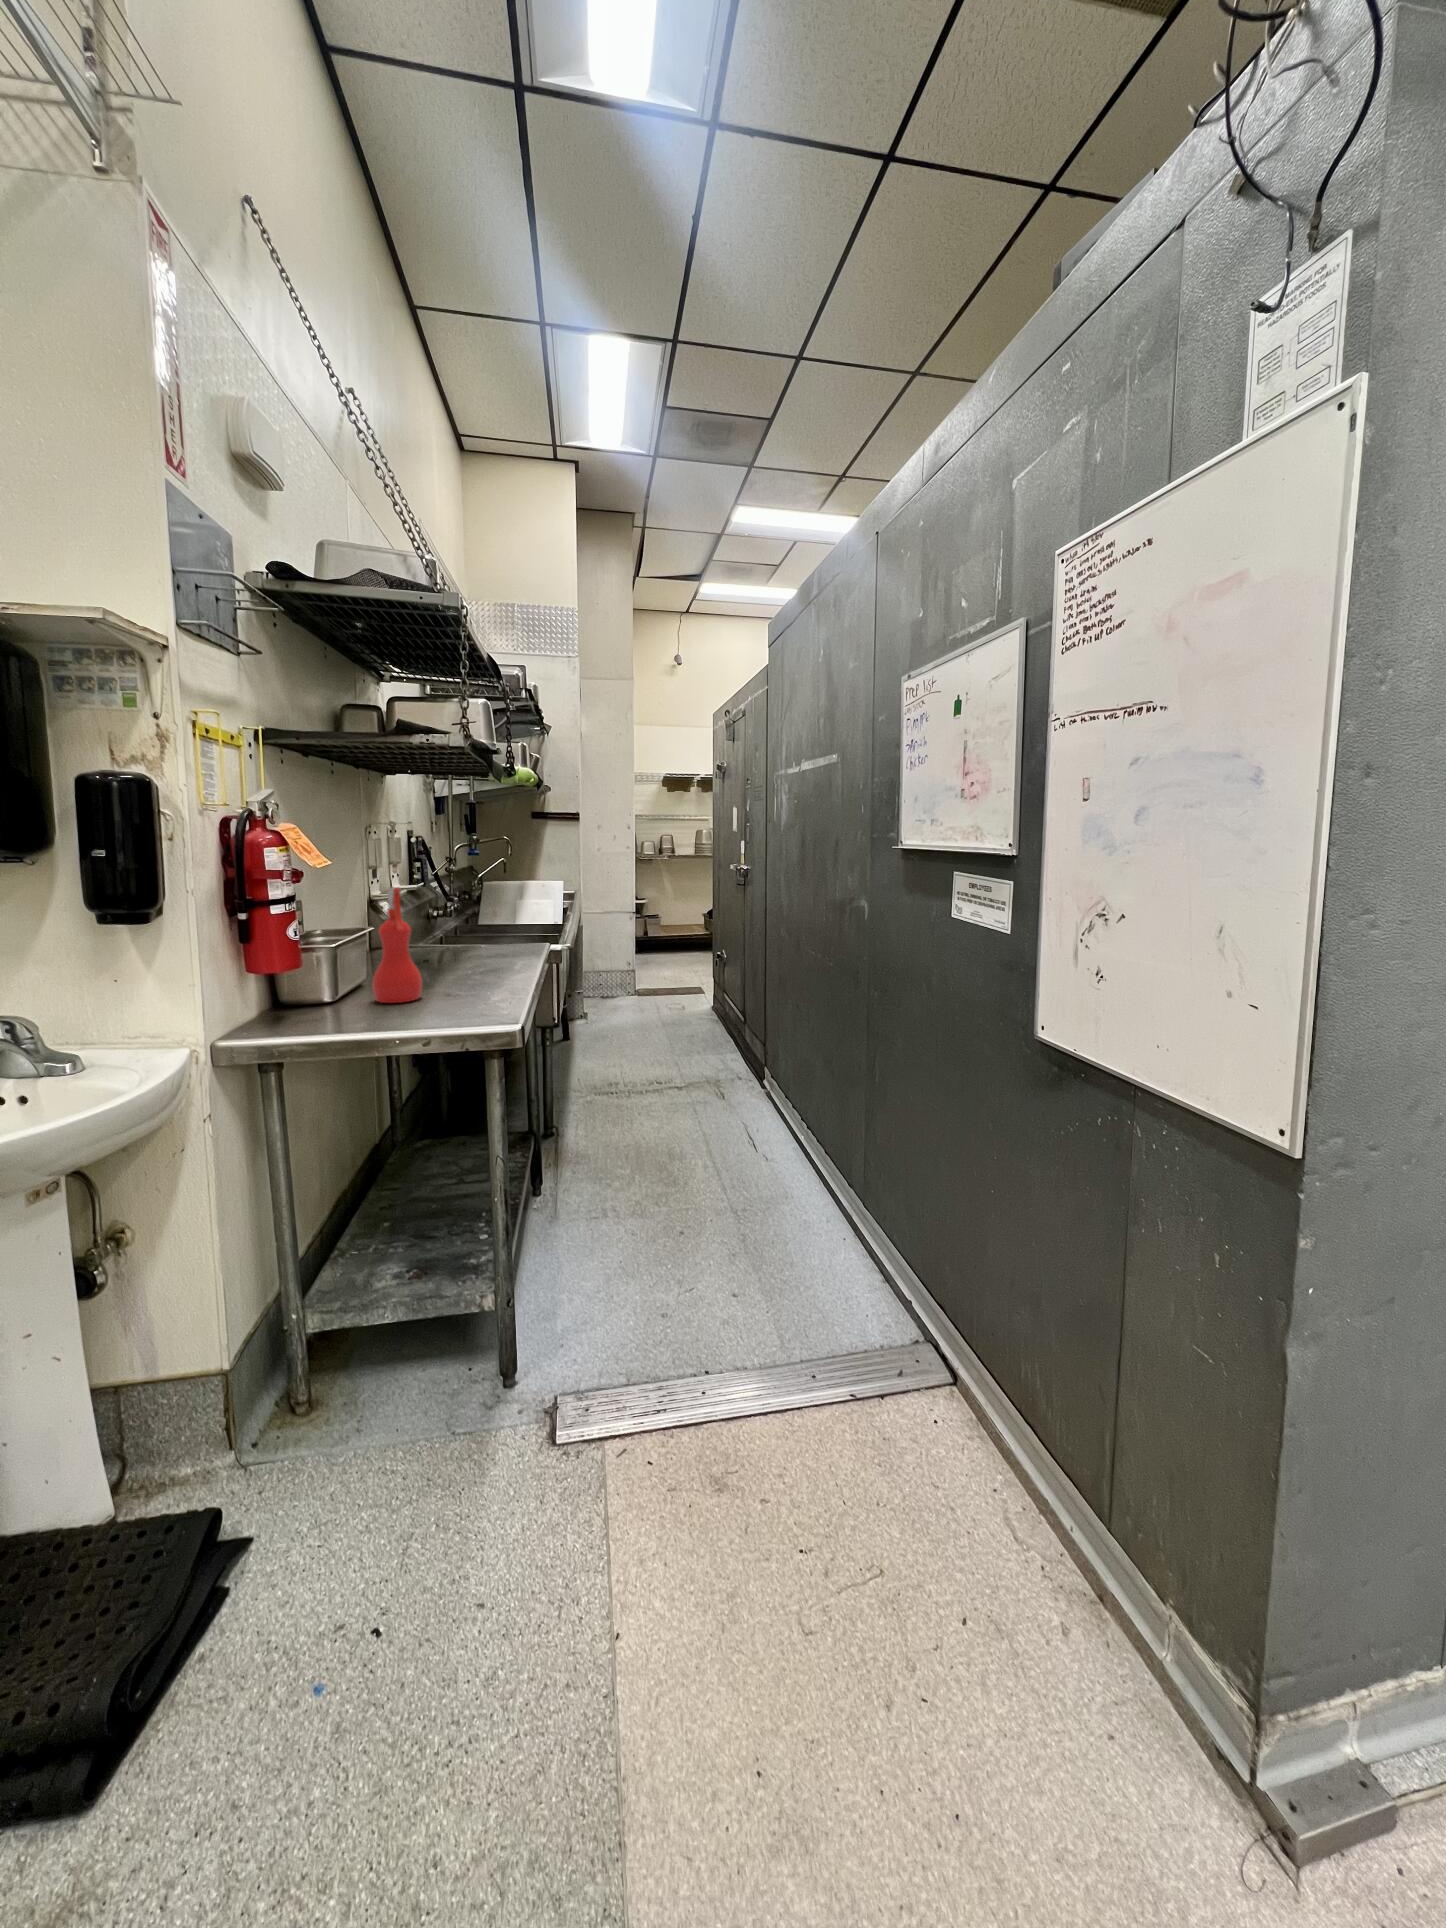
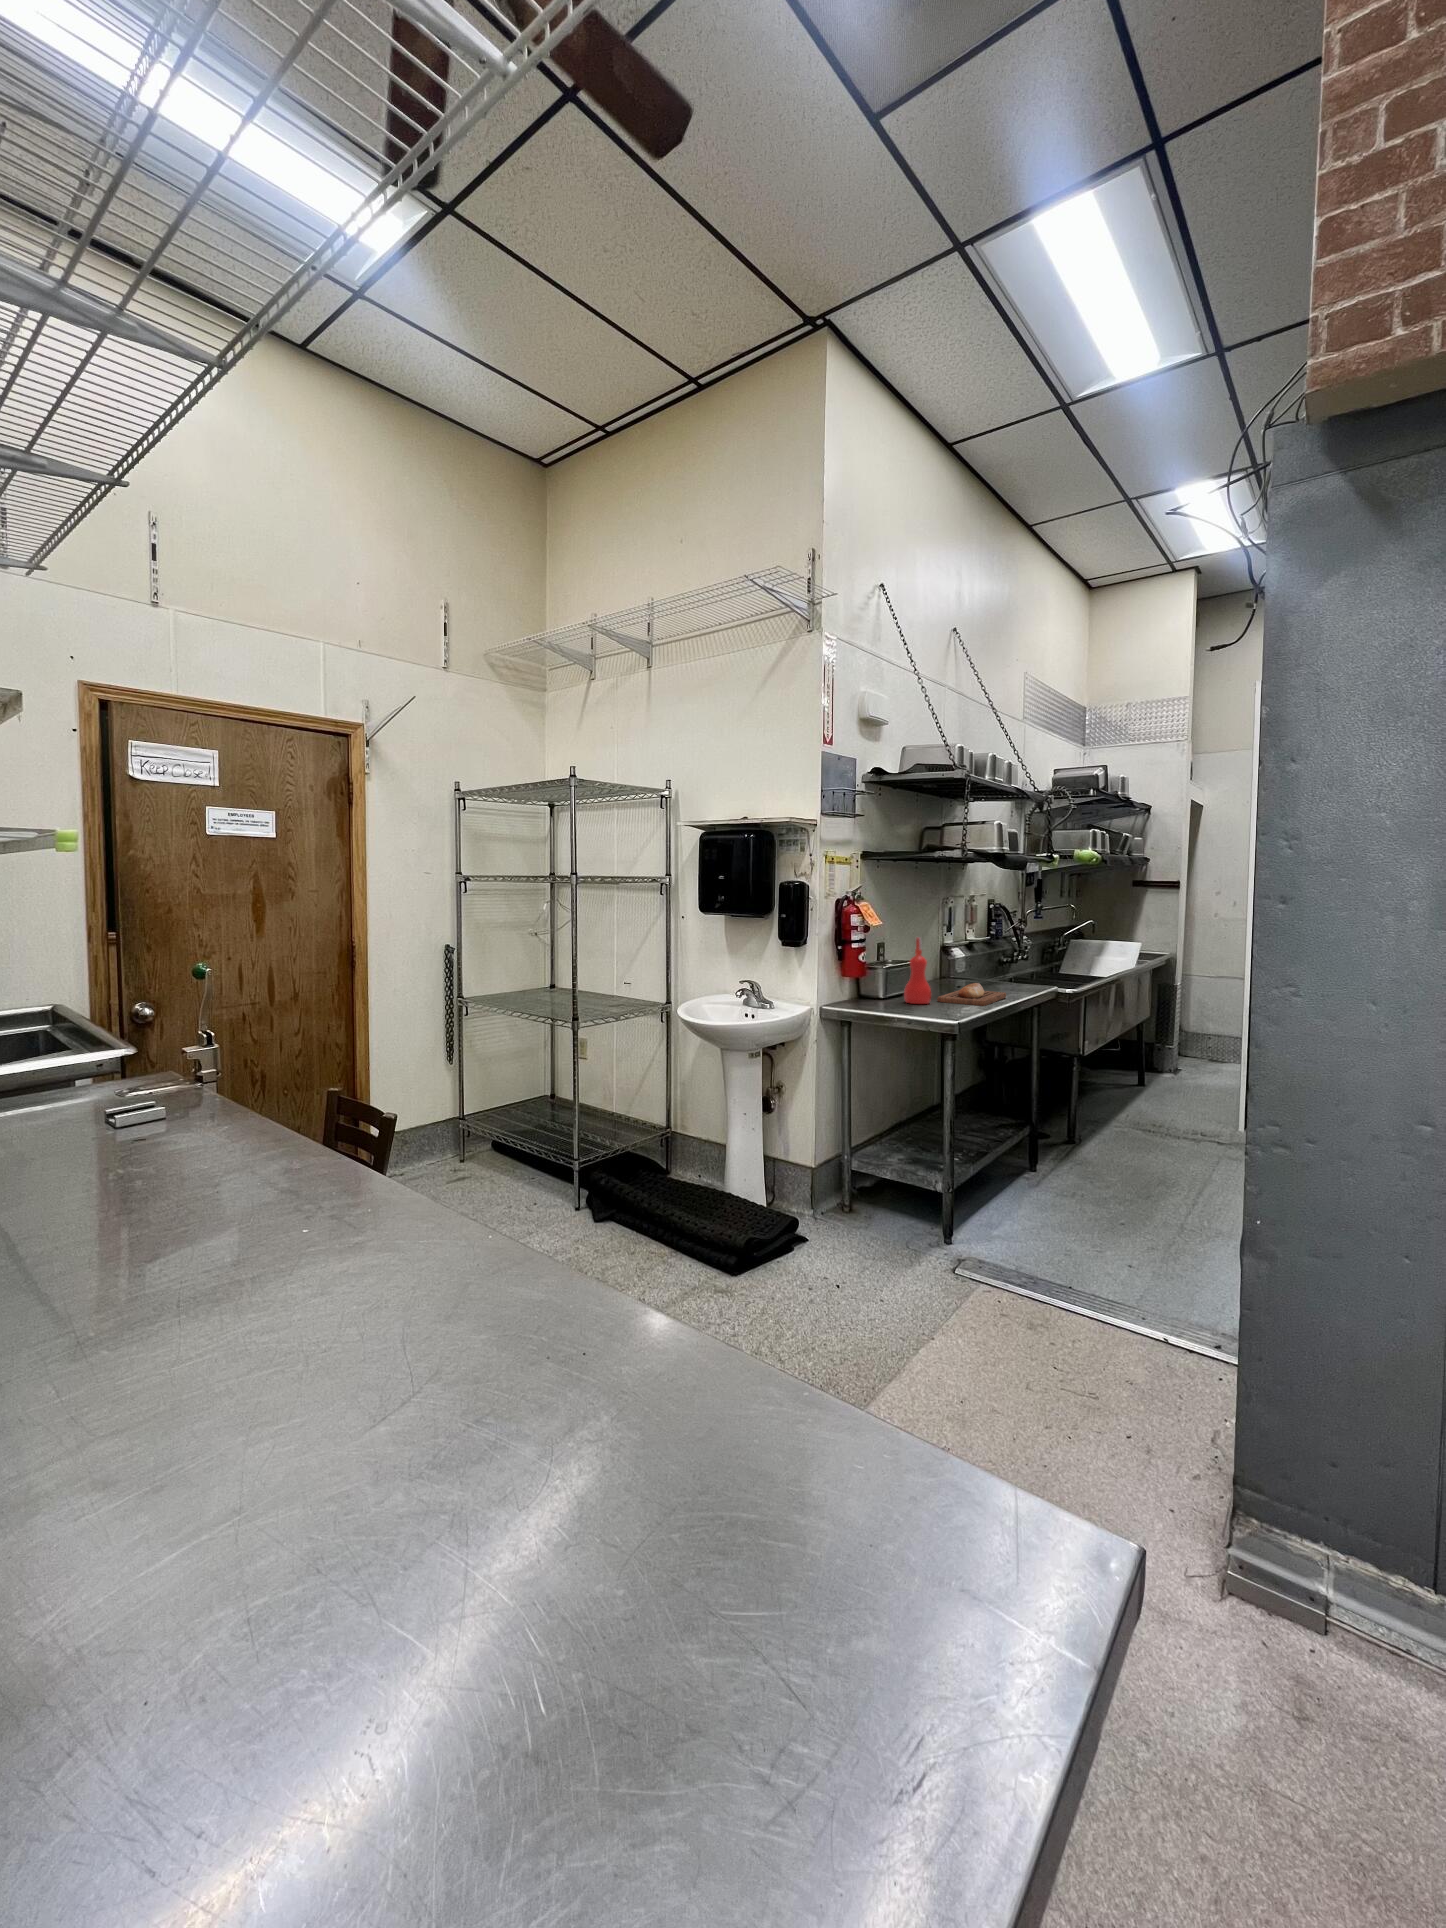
bread loaf: none [423,951,505,991] -> present [937,983,1006,1006]

